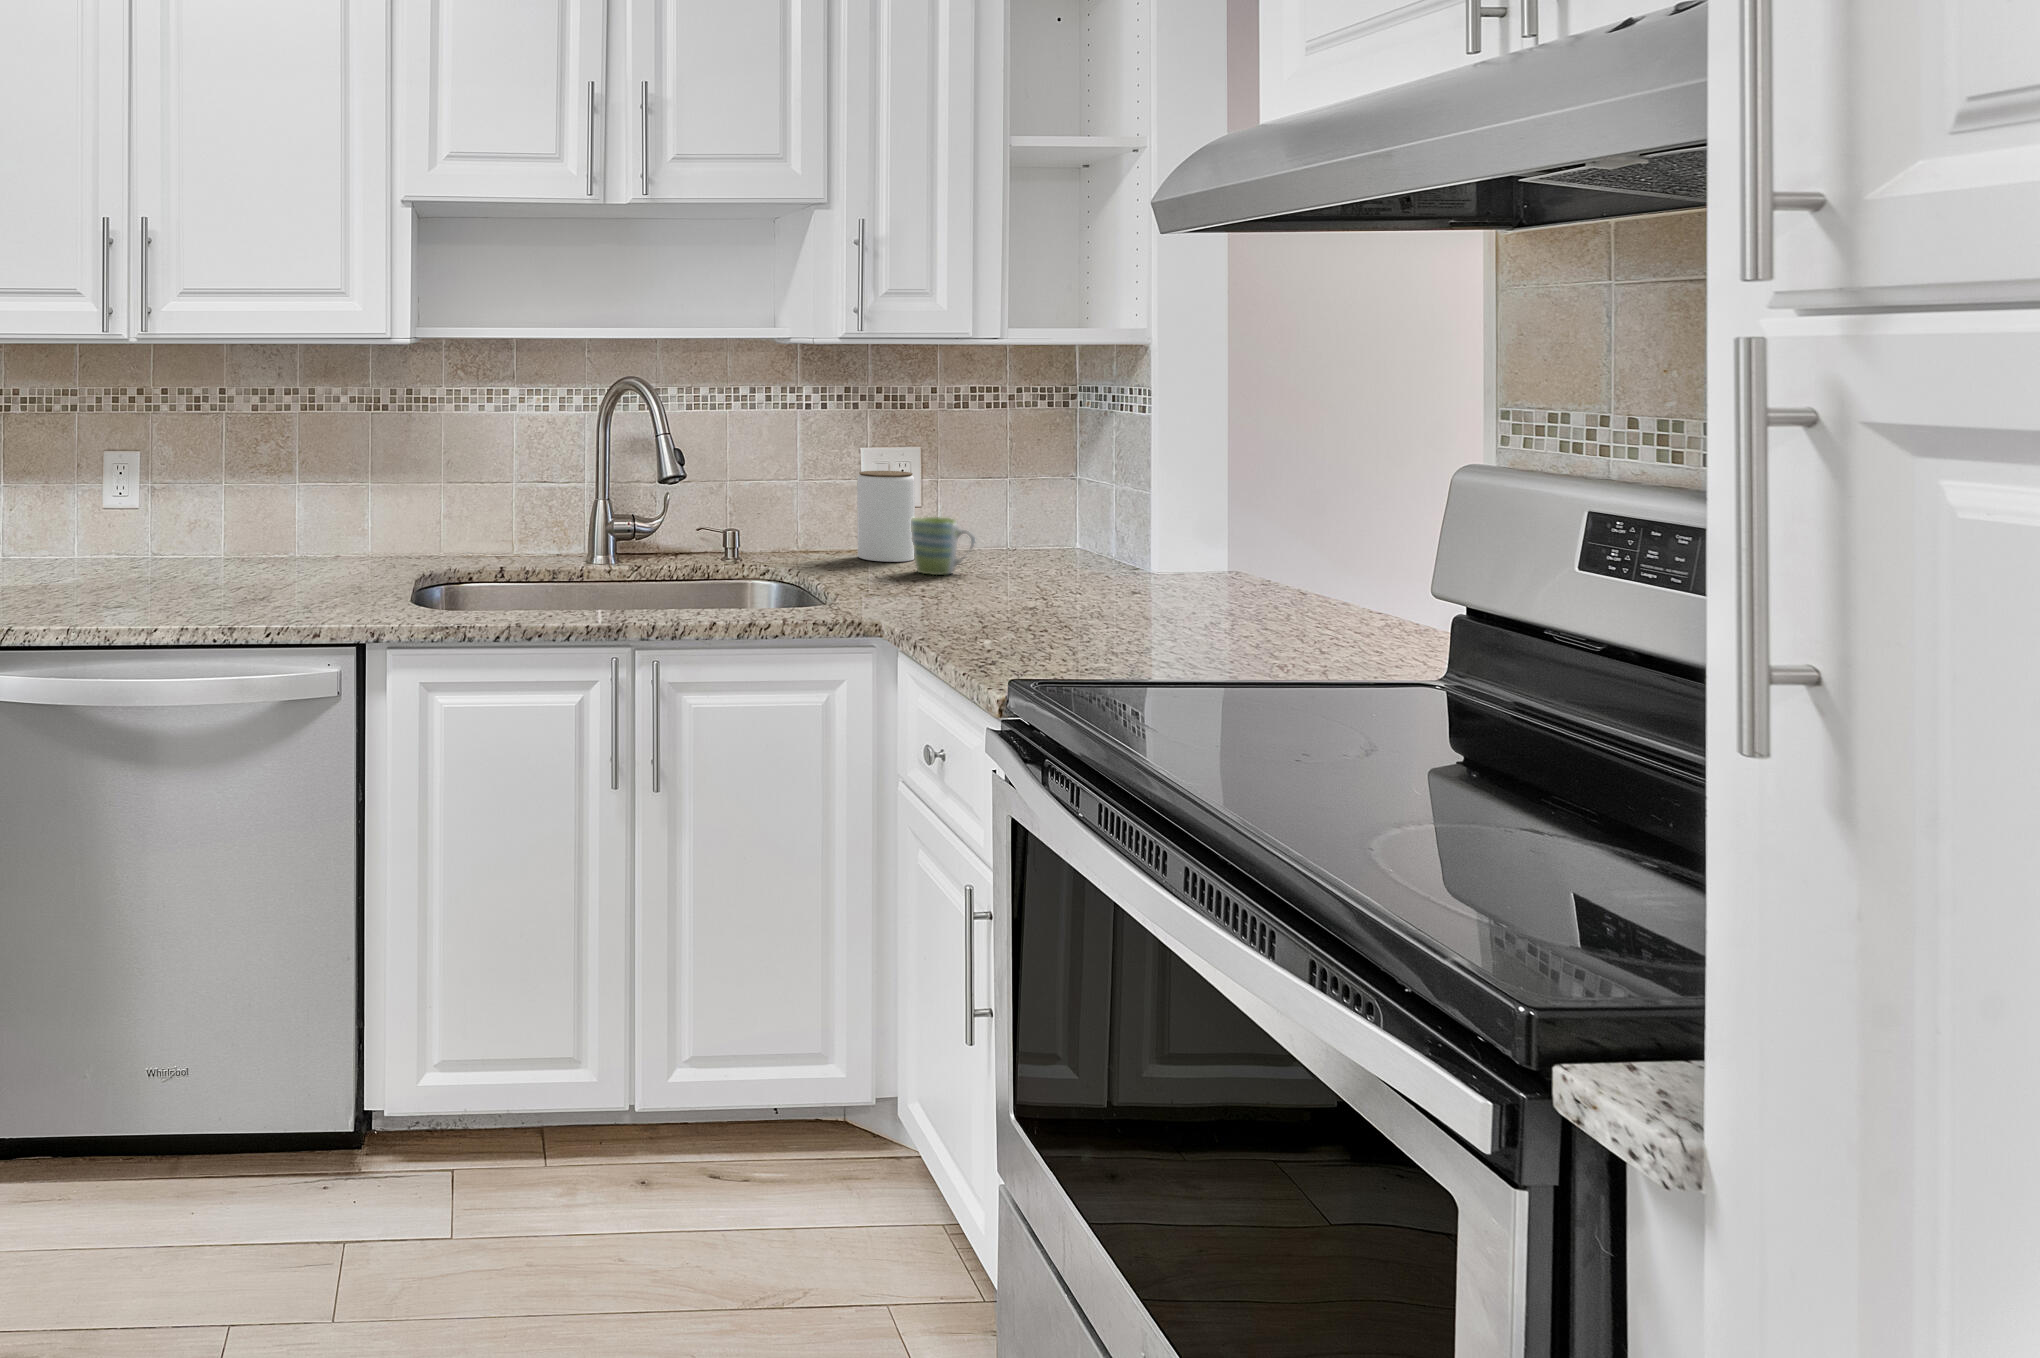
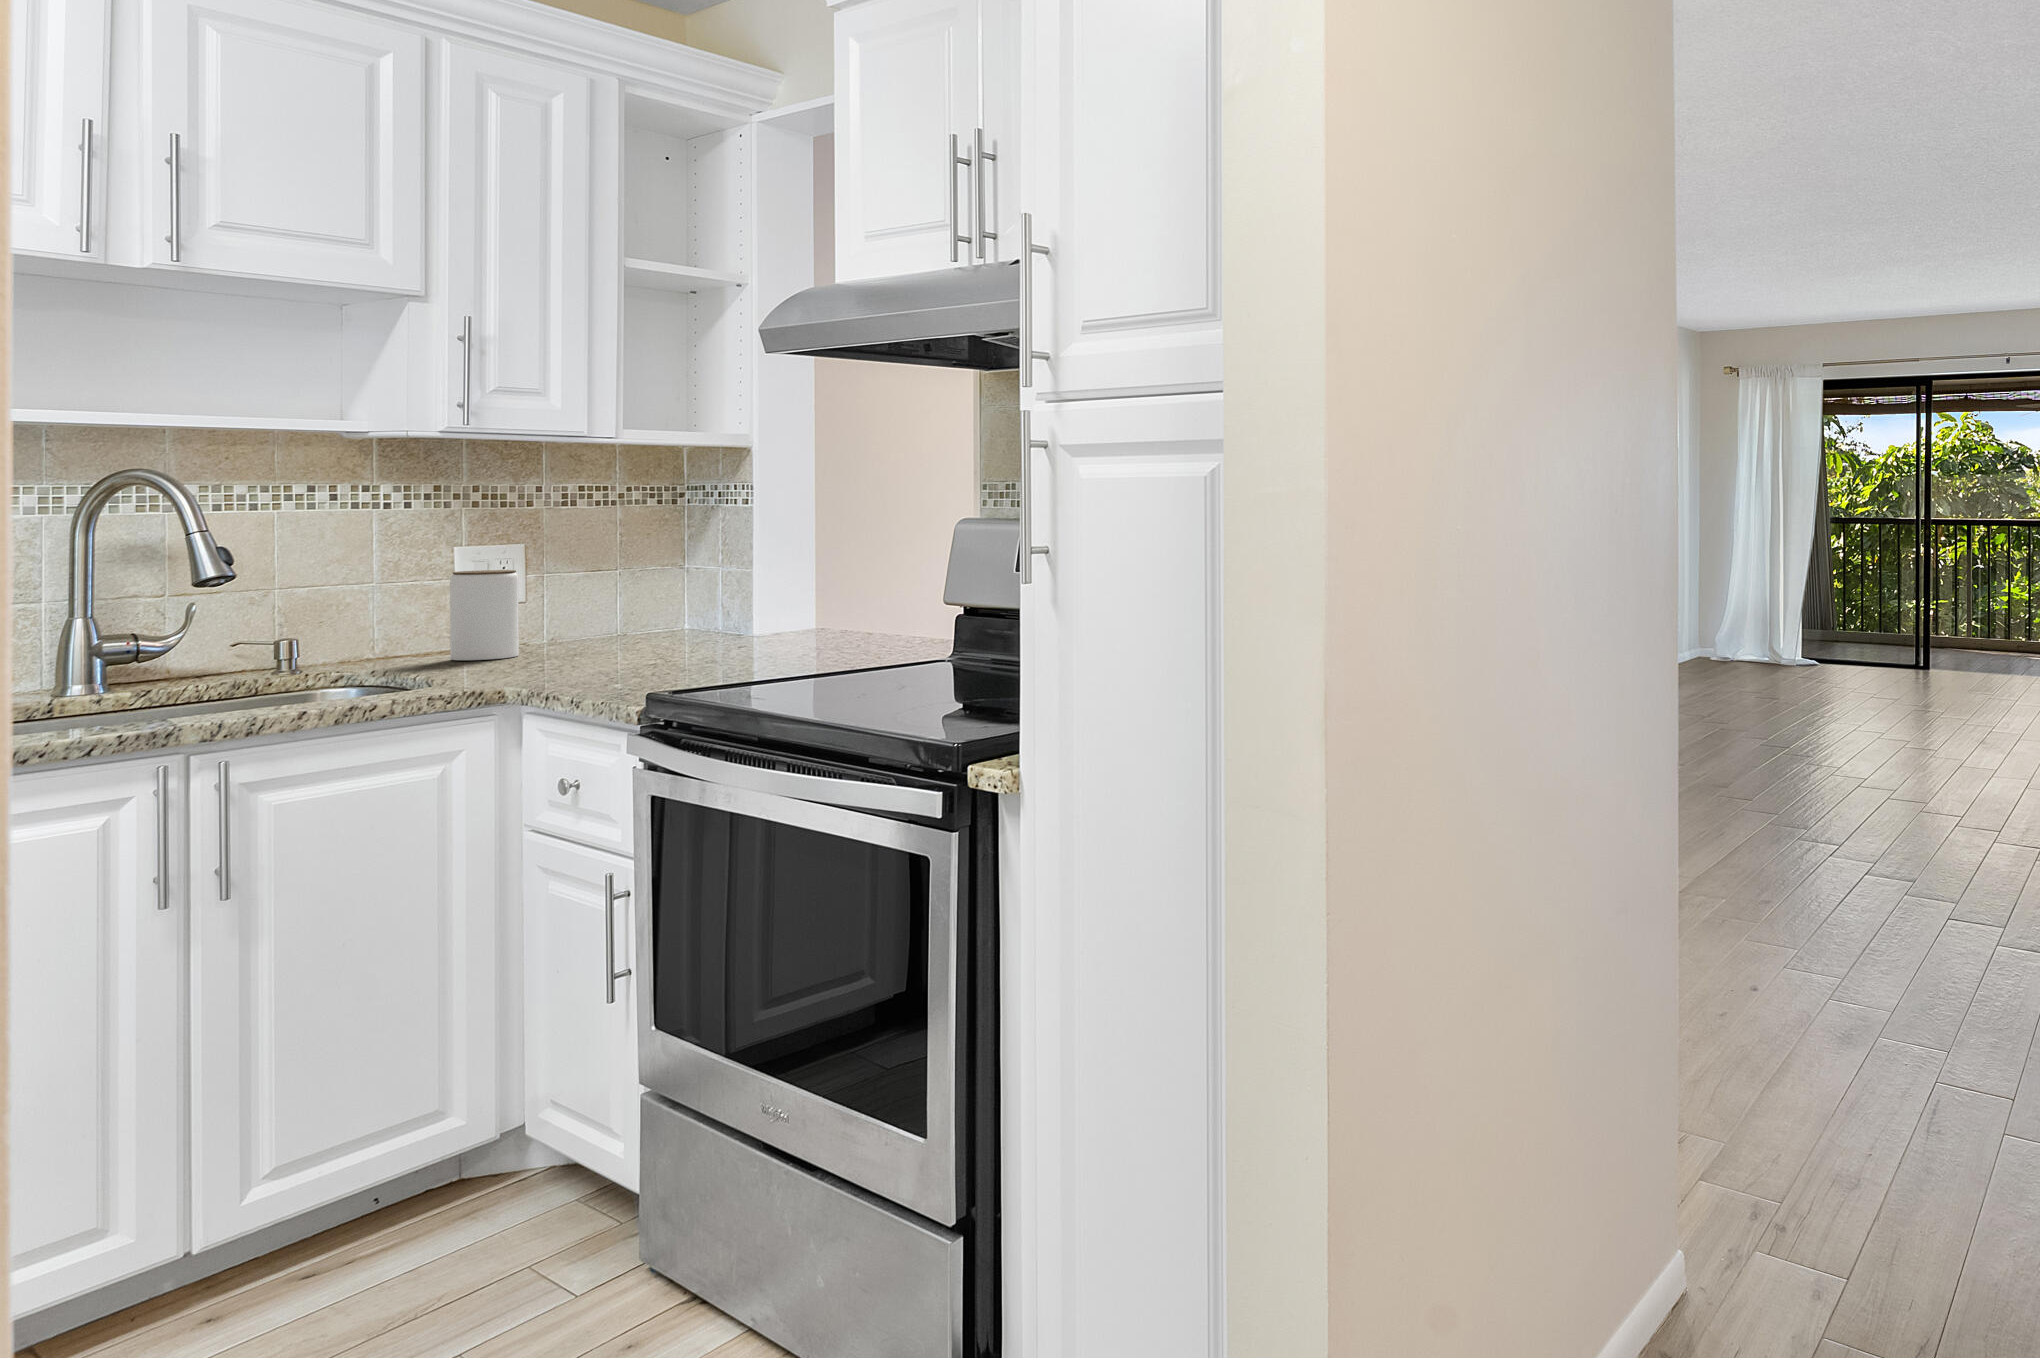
mug: present [911,517,975,575] -> none [520,608,590,662]

